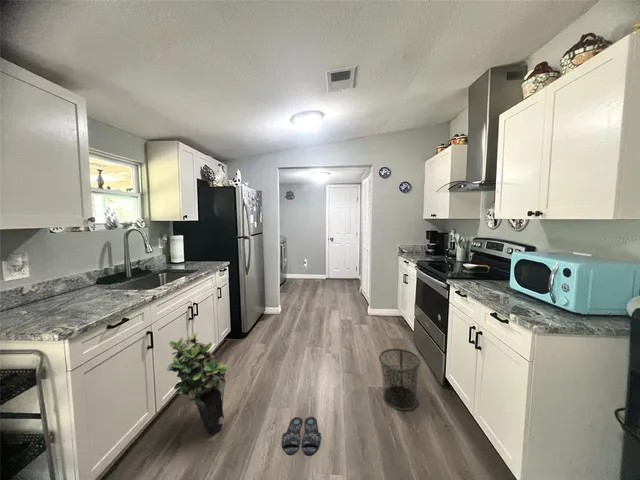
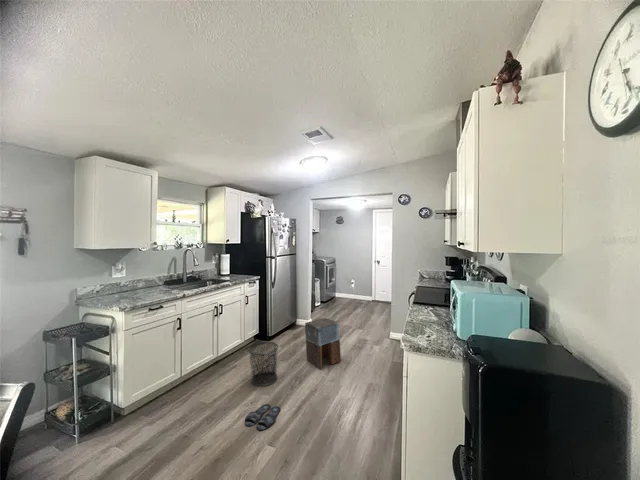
stool: none [301,303,340,360] -> present [305,318,341,369]
potted plant: present [167,333,228,434] -> none [183,324,226,400]
waste bin: present [379,349,420,410] -> present [248,342,278,386]

